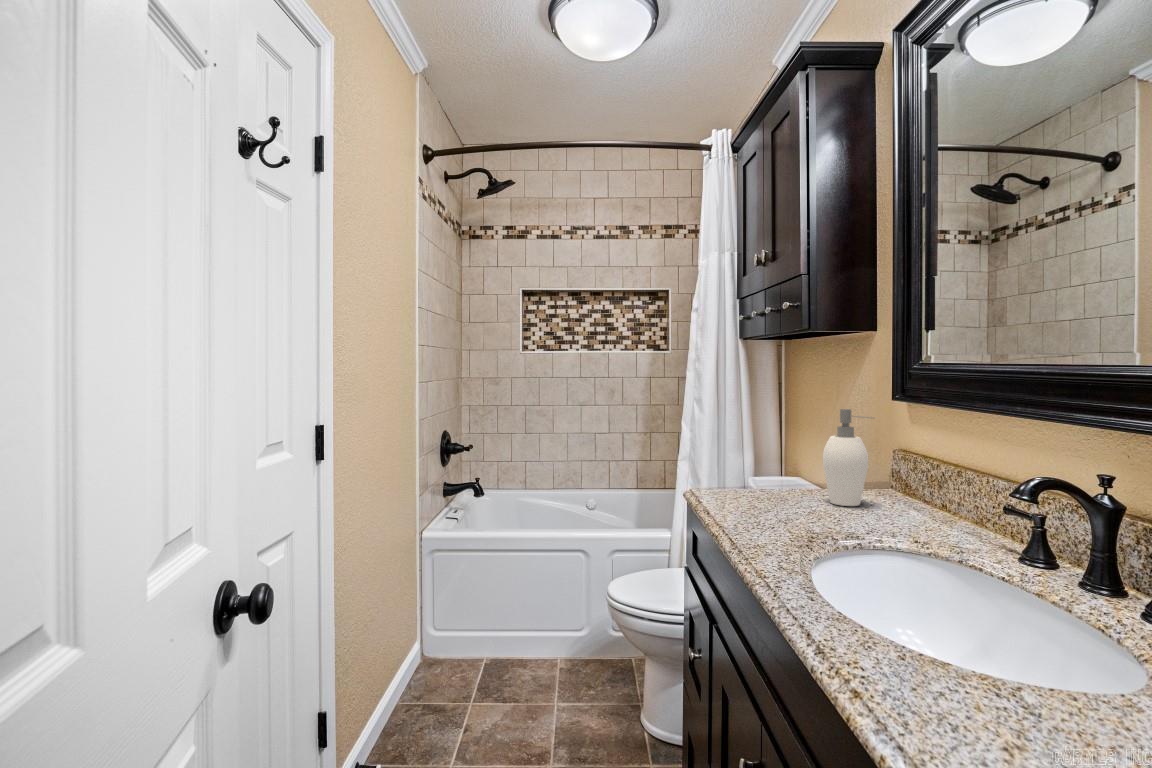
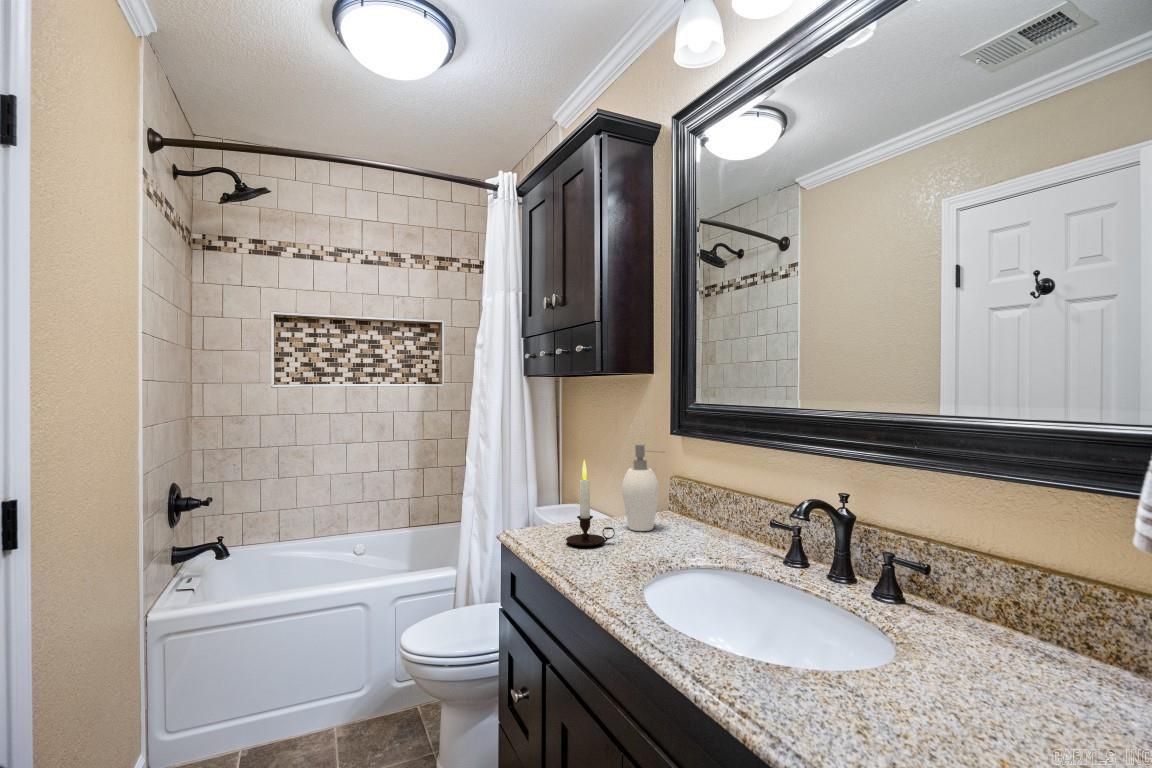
candle: none [748,420,804,513] -> present [566,460,615,546]

